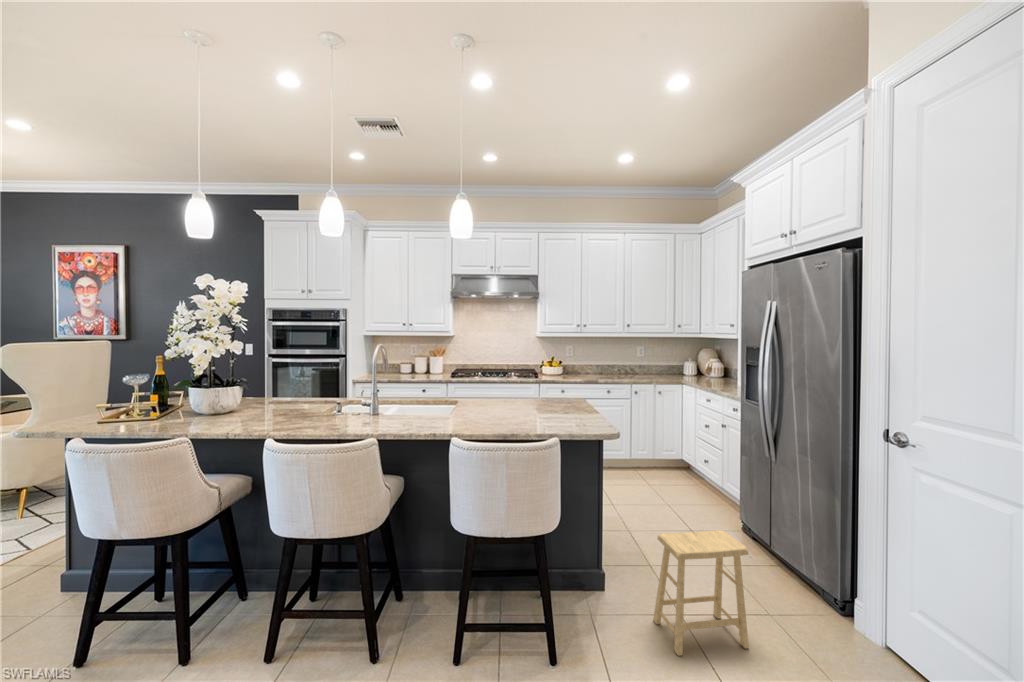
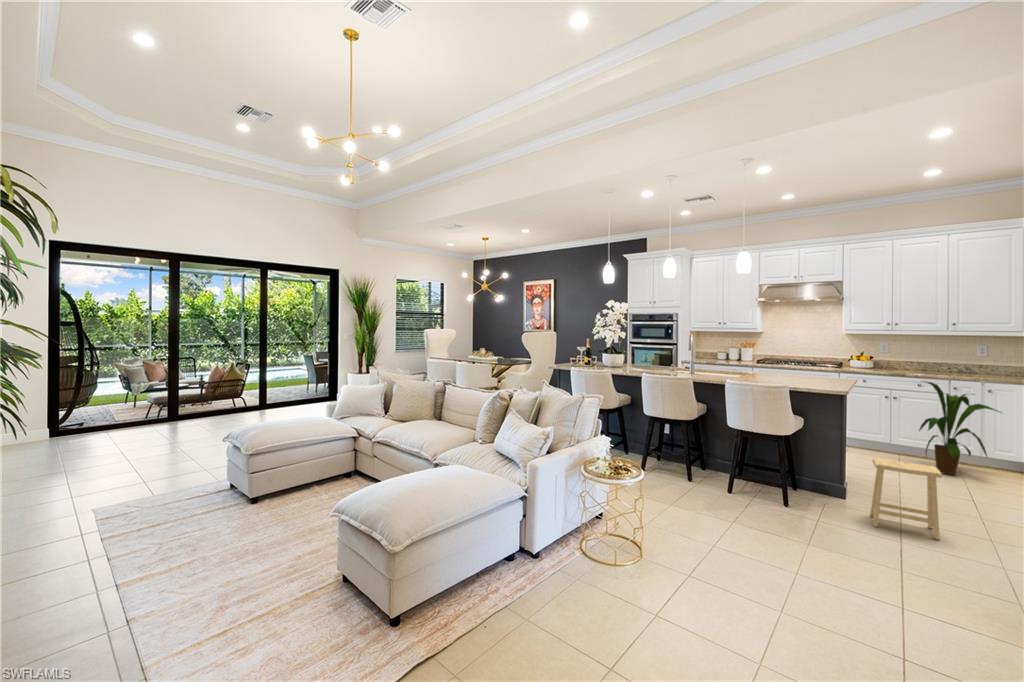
house plant: none [613,390,676,488] -> present [919,381,1001,475]

